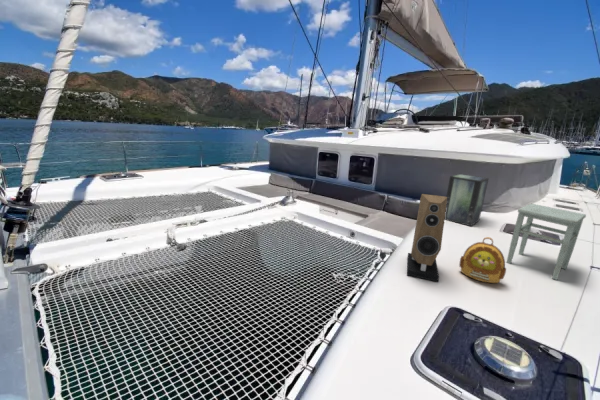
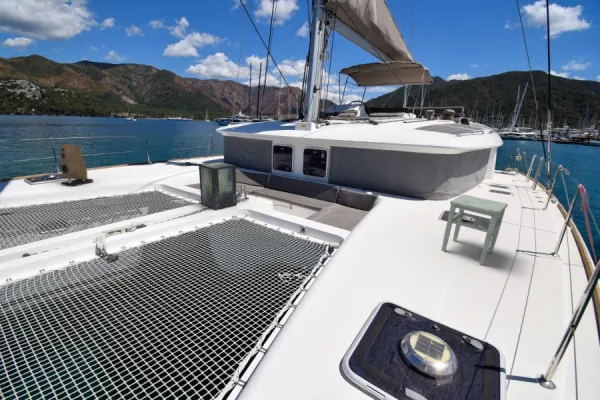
storage box: present [445,174,488,226] -> present [199,162,237,210]
speaker: present [407,194,447,282] -> present [60,144,93,187]
backpack: present [459,237,506,283] -> none [398,230,439,273]

